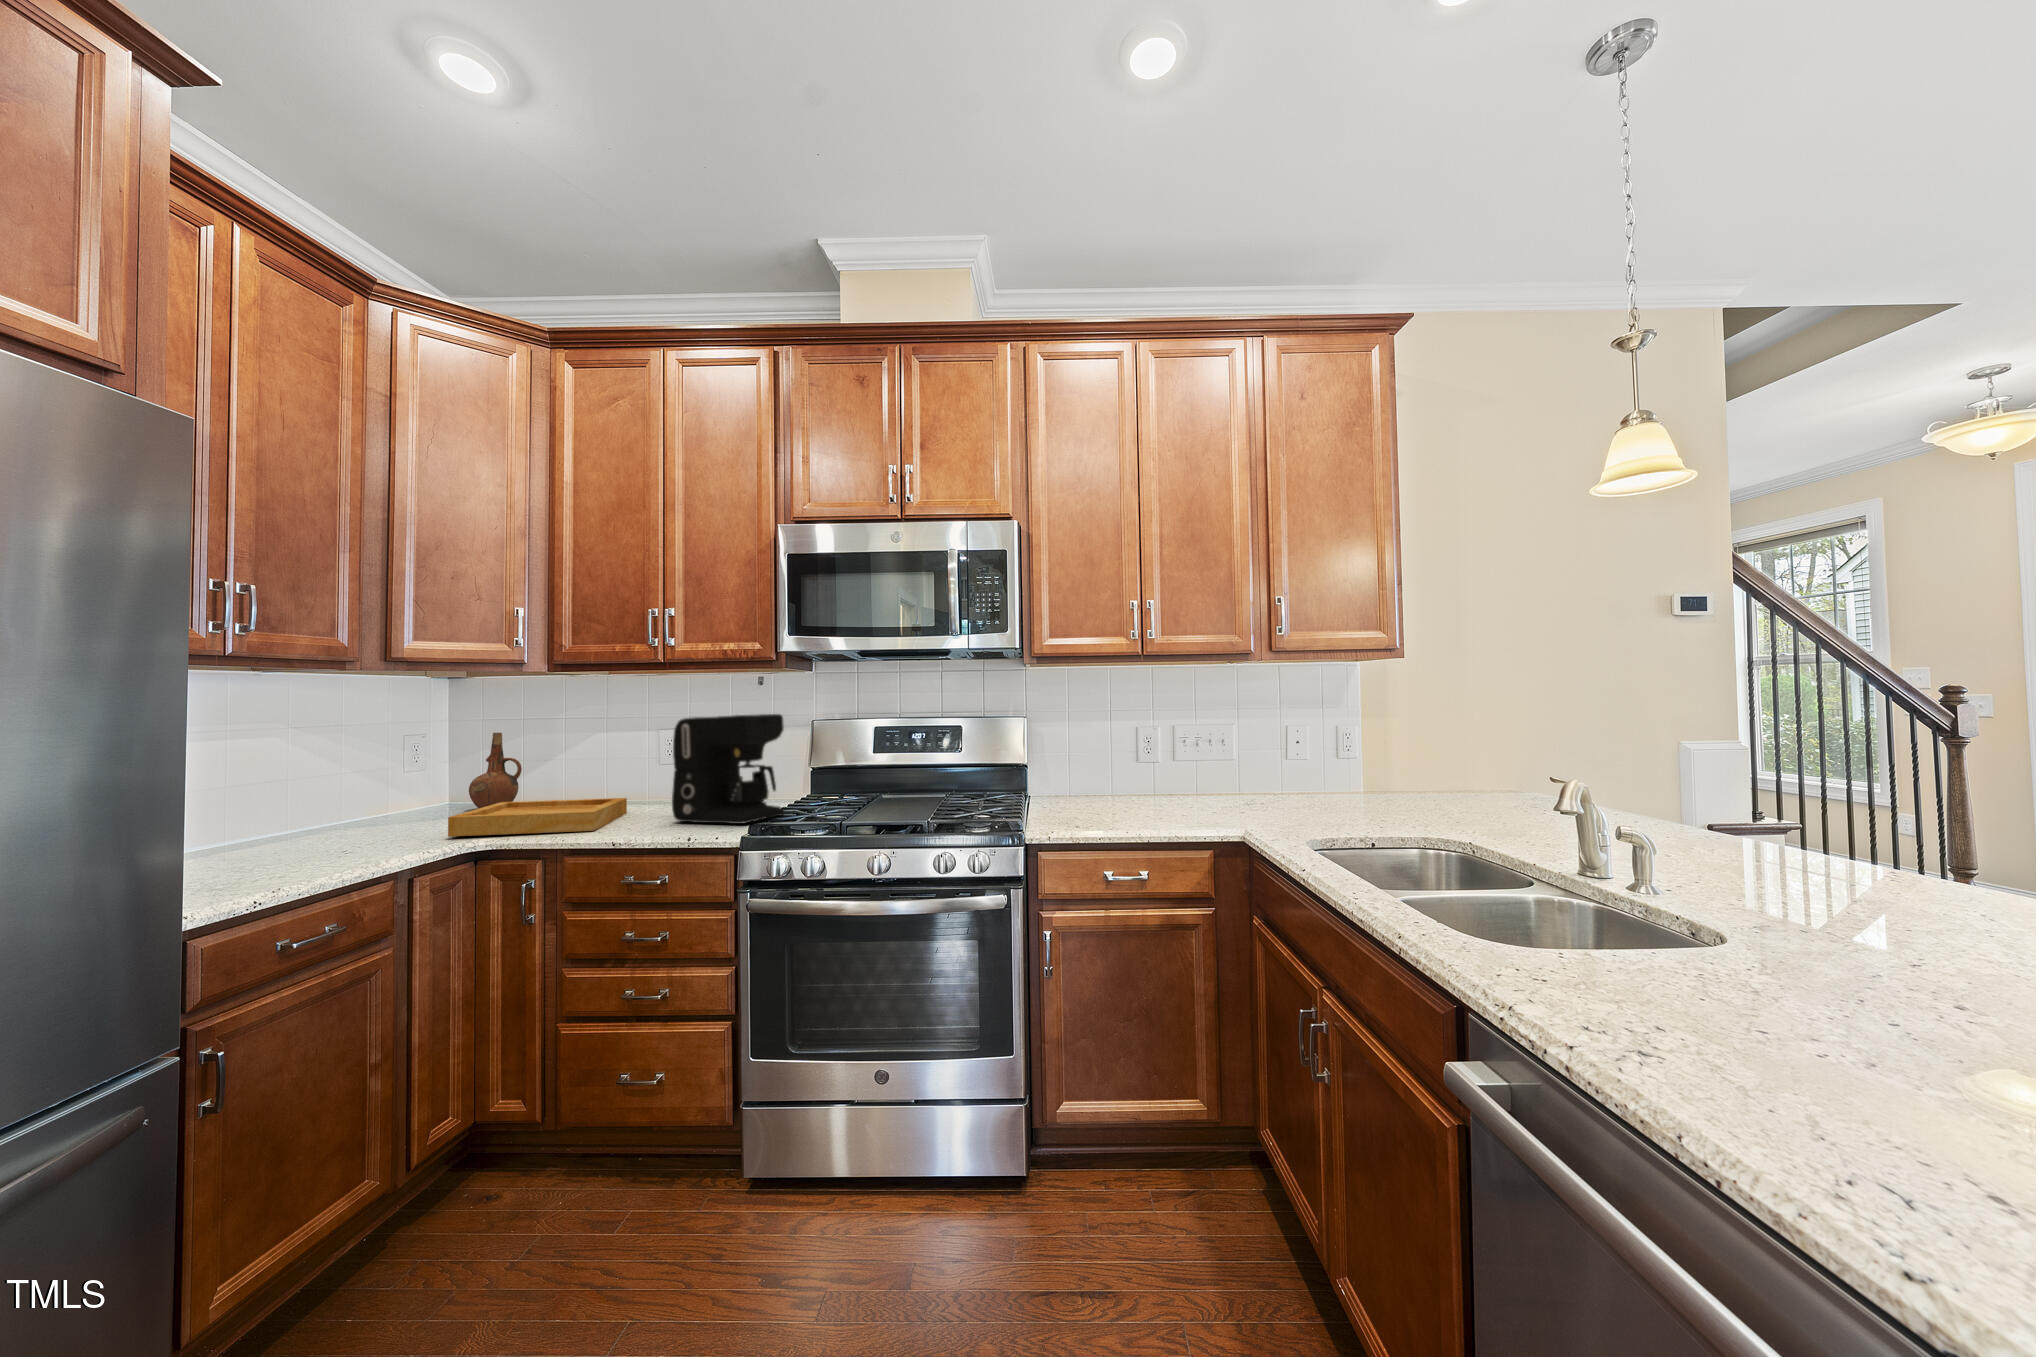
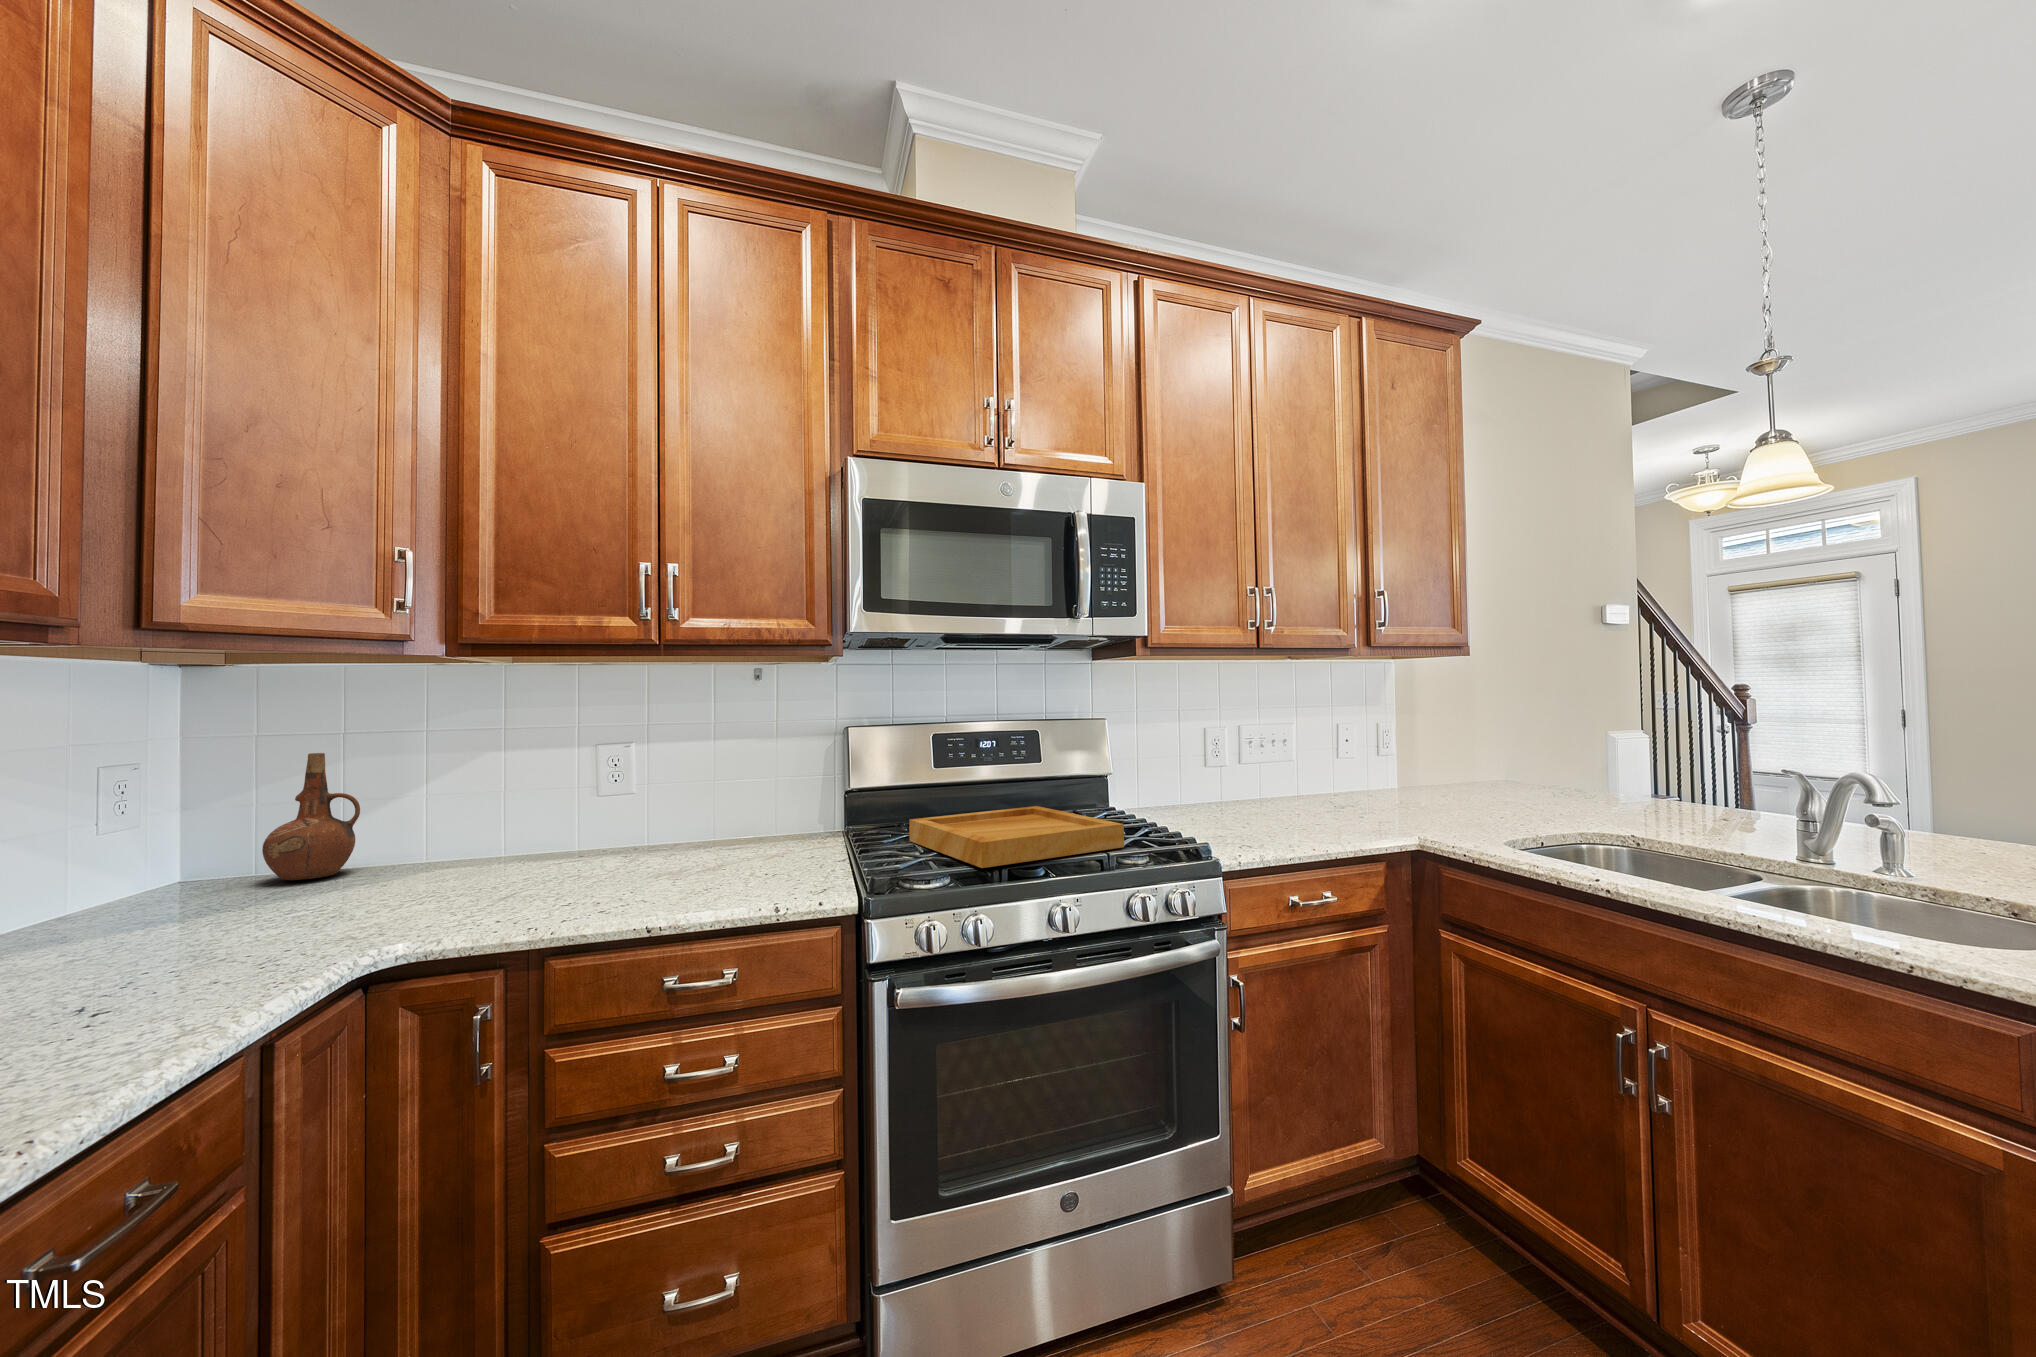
coffee maker: present [672,714,784,824] -> none [700,718,858,881]
tray: present [448,798,627,836] -> present [909,806,1124,868]

